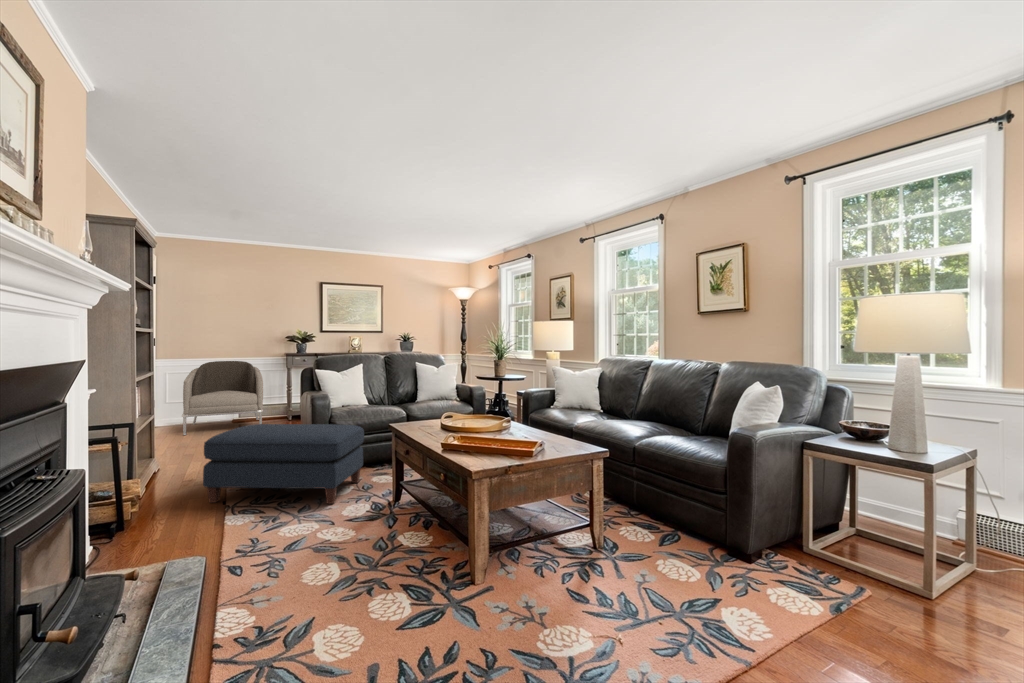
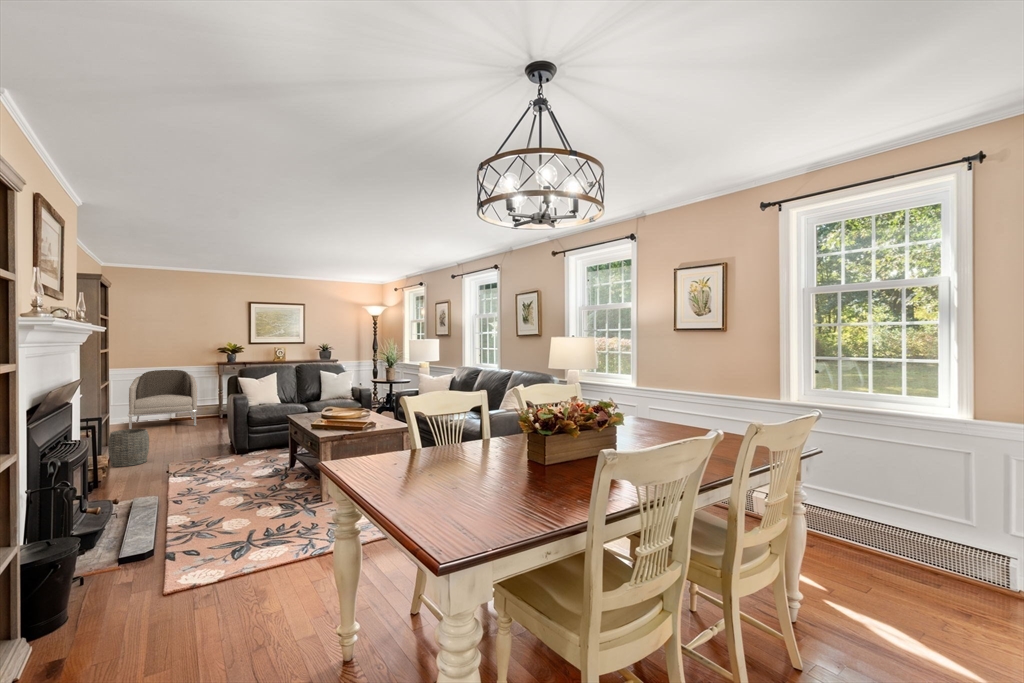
ottoman: present [203,424,364,504] -> none [153,418,272,472]
woven basket: none [145,437,201,492] -> present [108,429,149,467]

